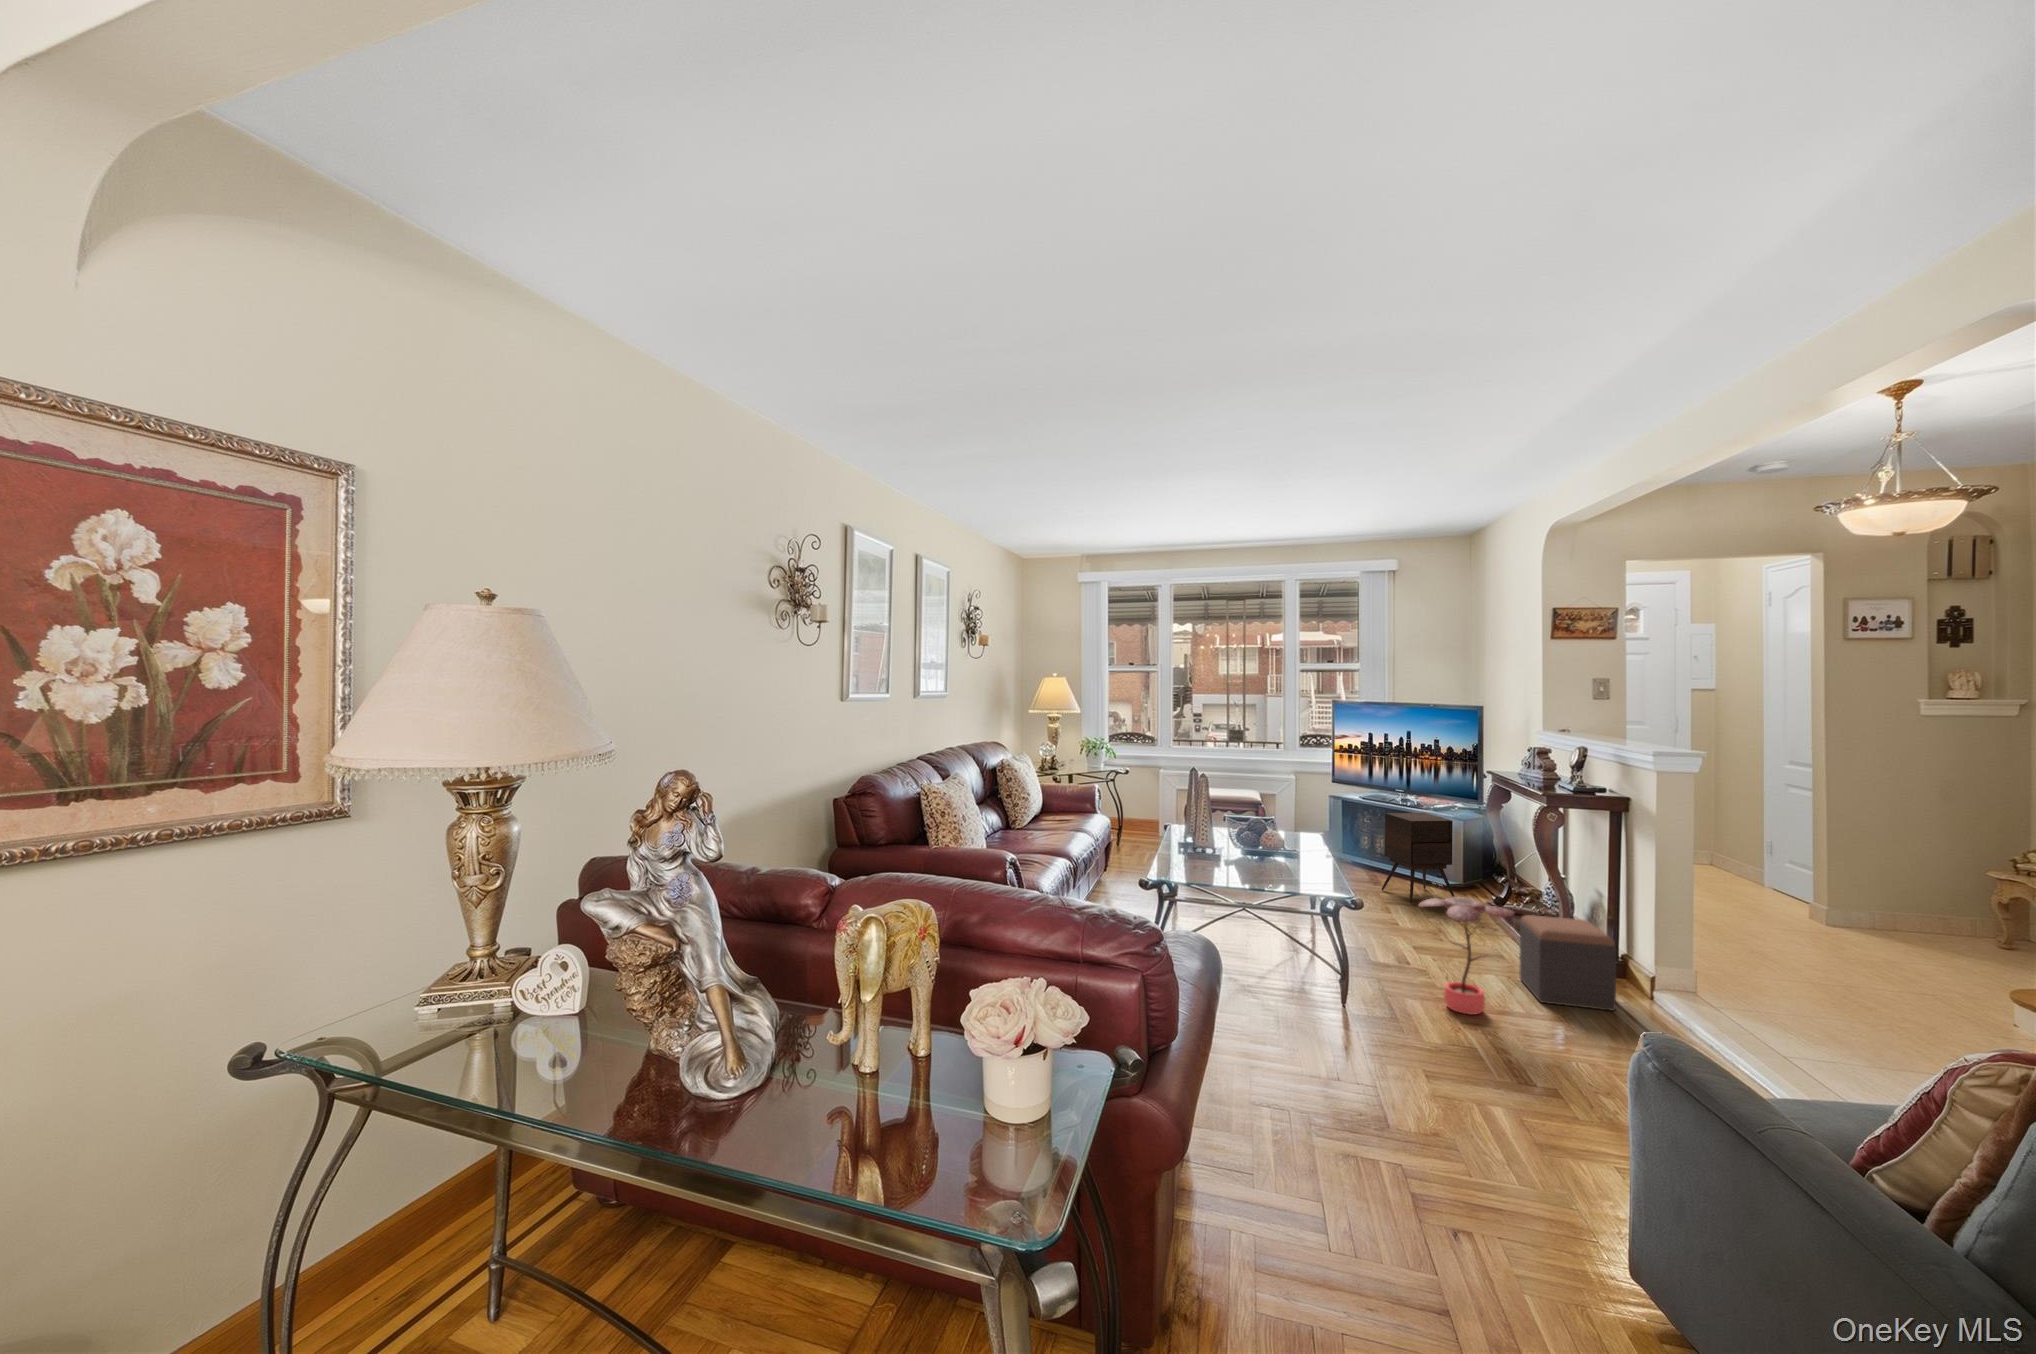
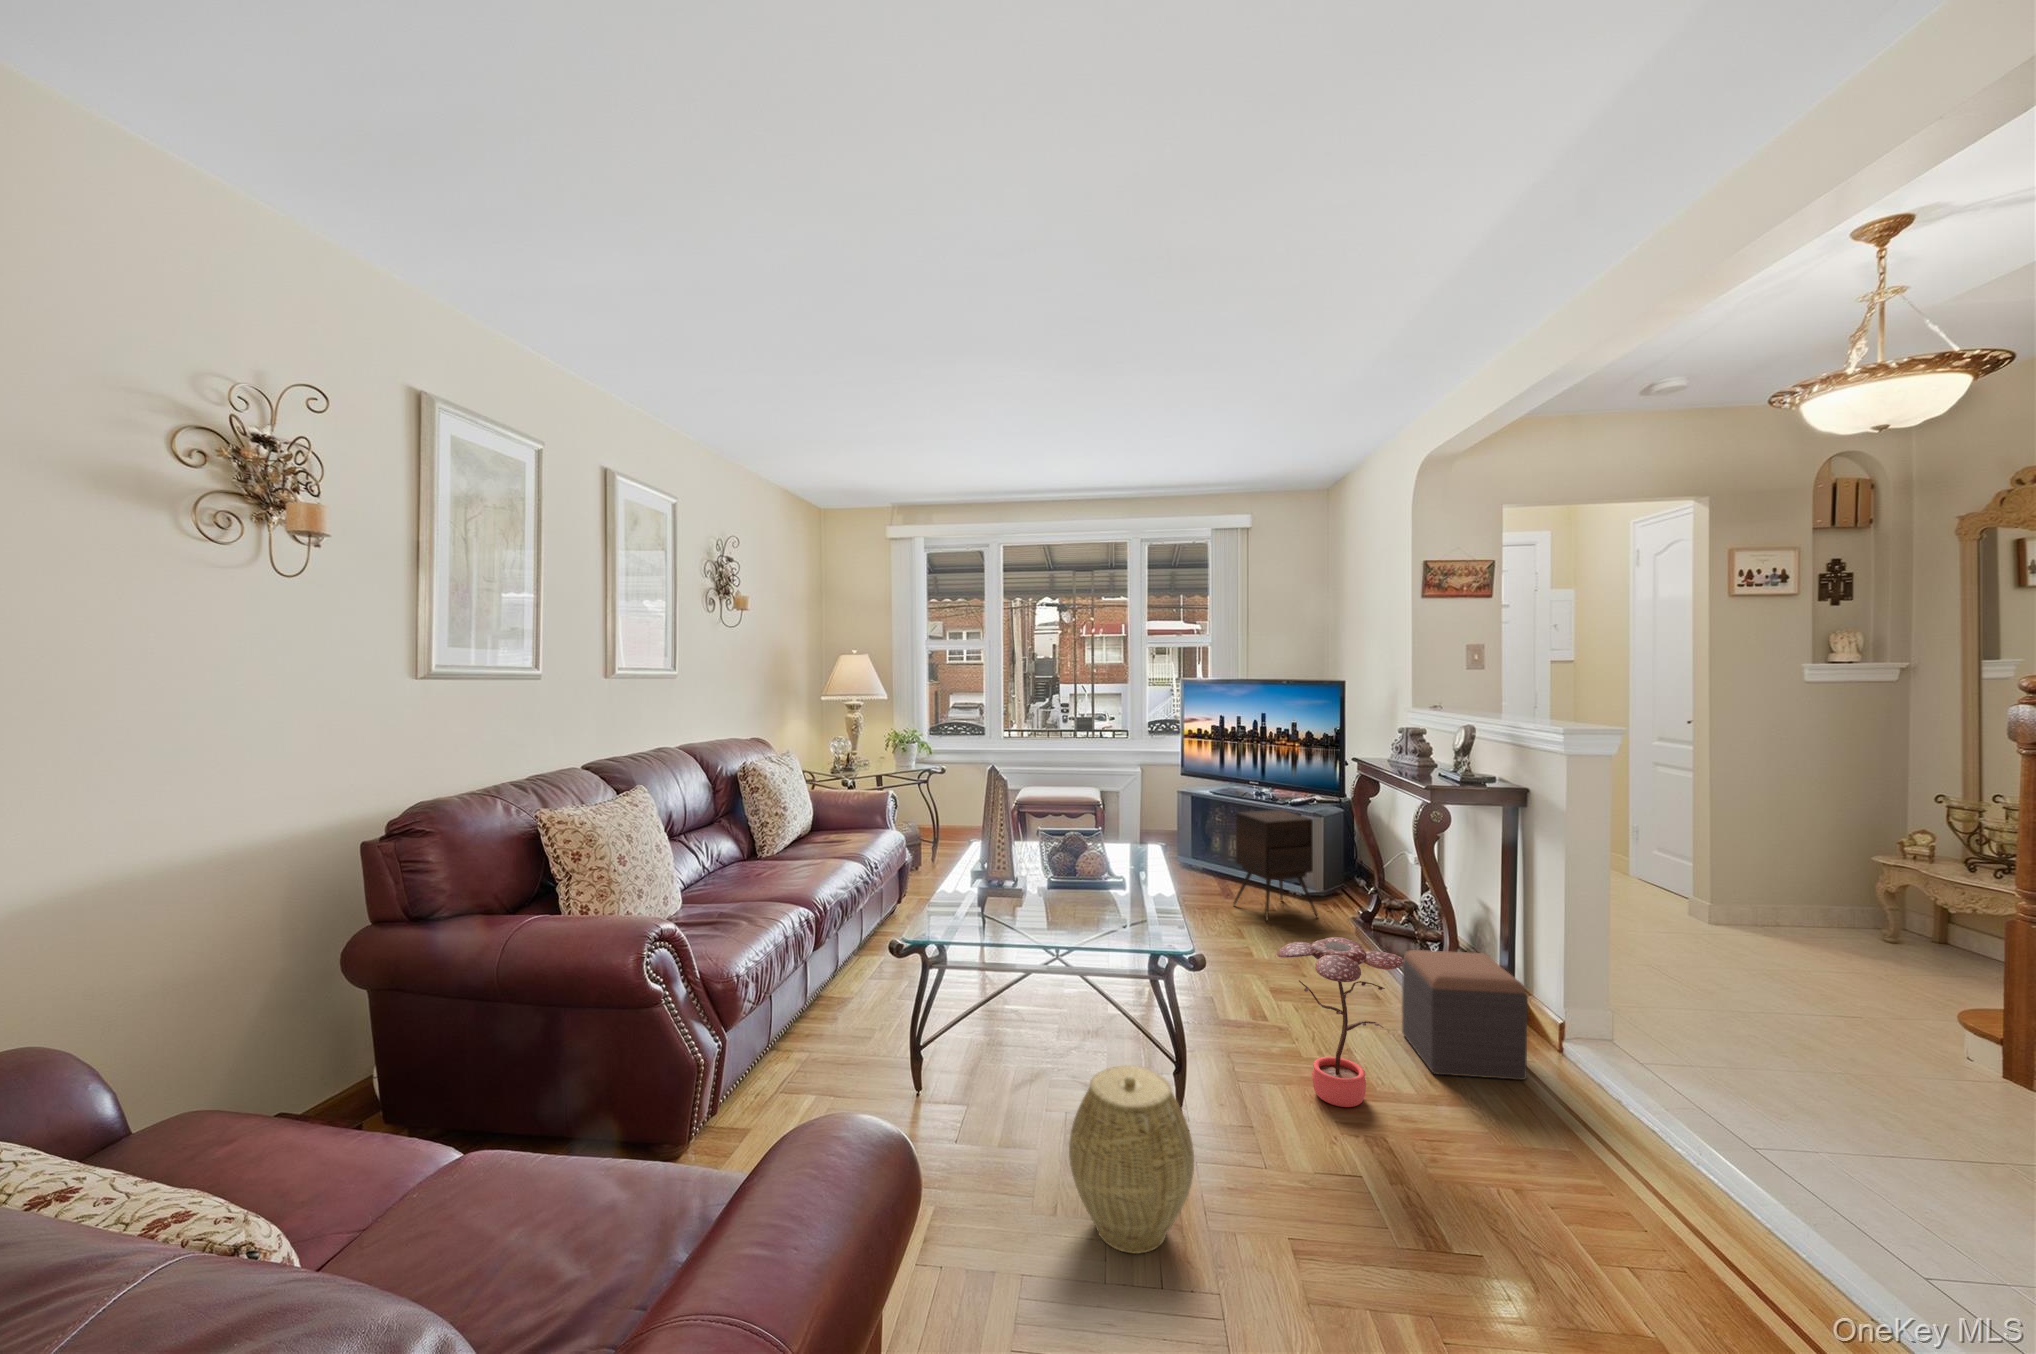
woven basket: none [1276,958,1359,1068] -> present [1069,1066,1194,1254]

